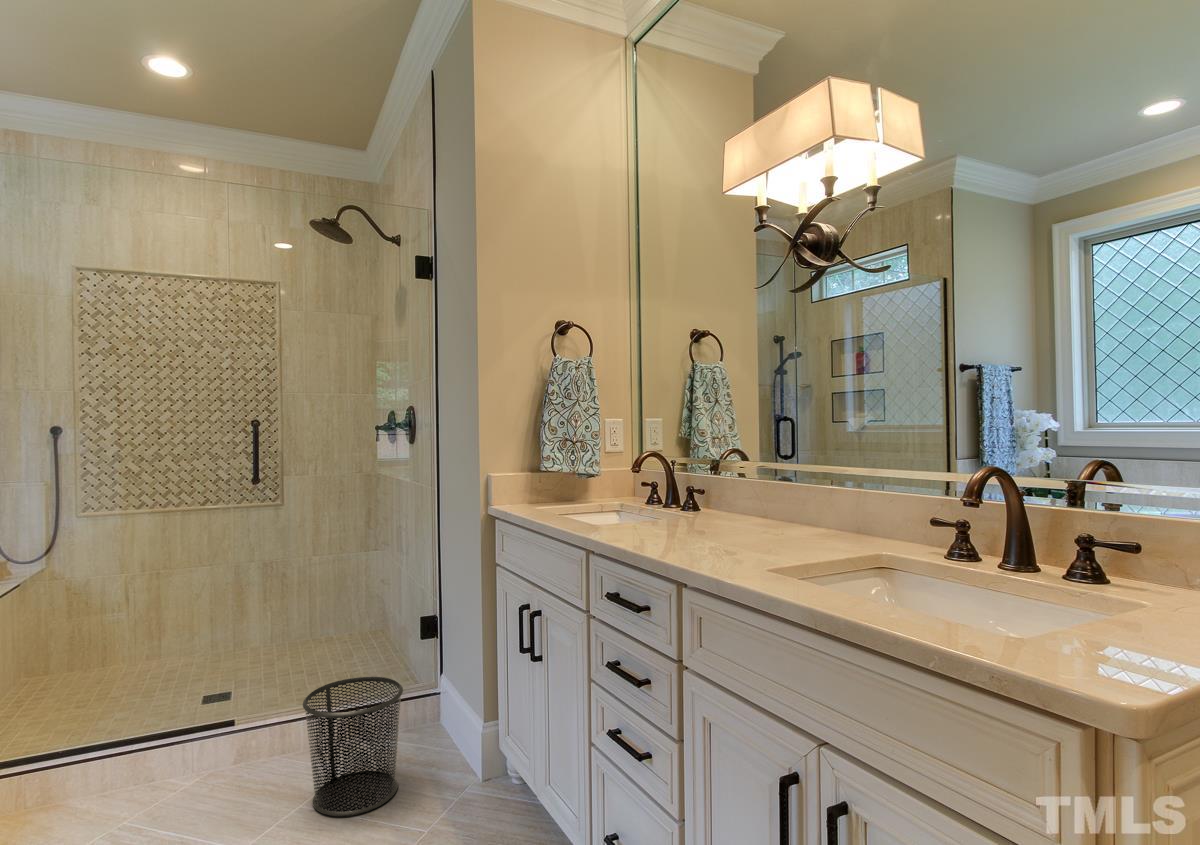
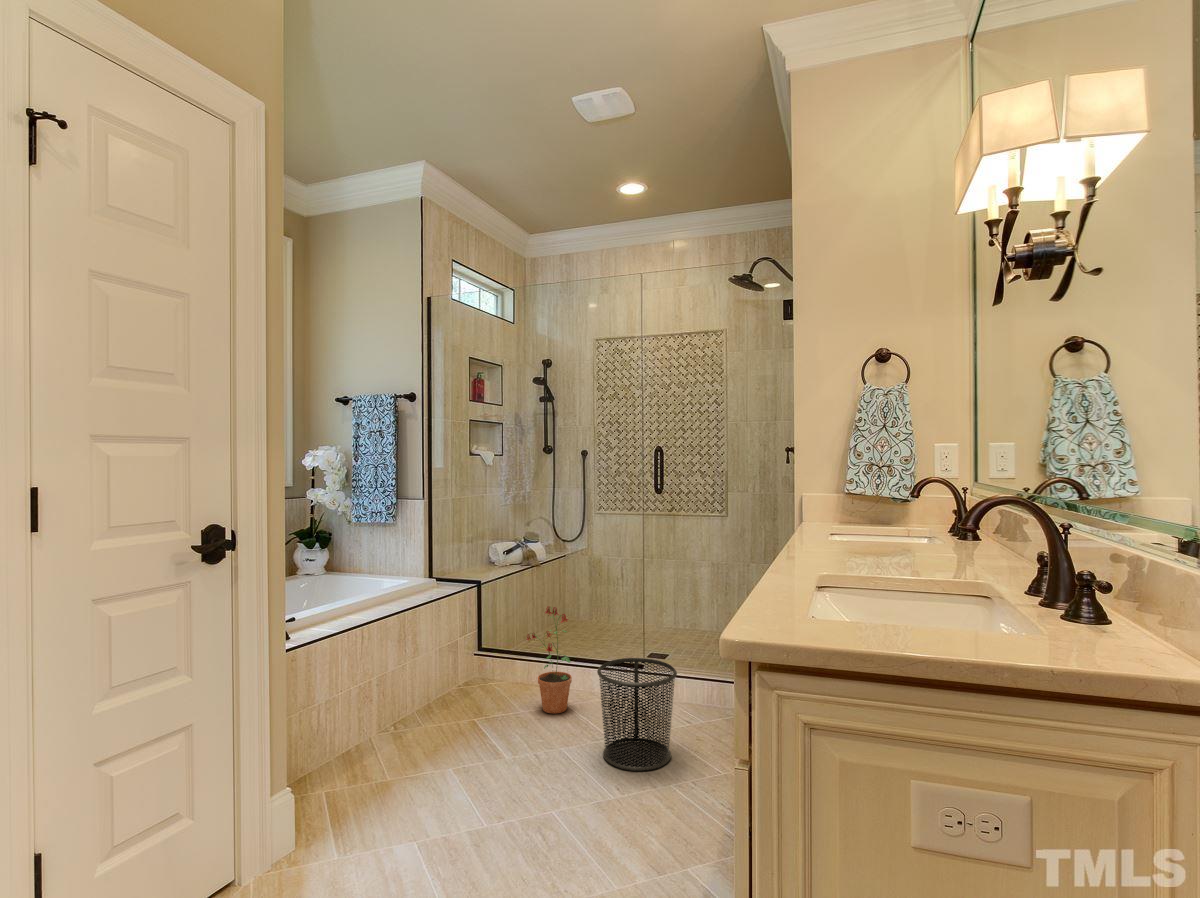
potted plant: none [110,661,205,815] -> present [526,606,572,714]

